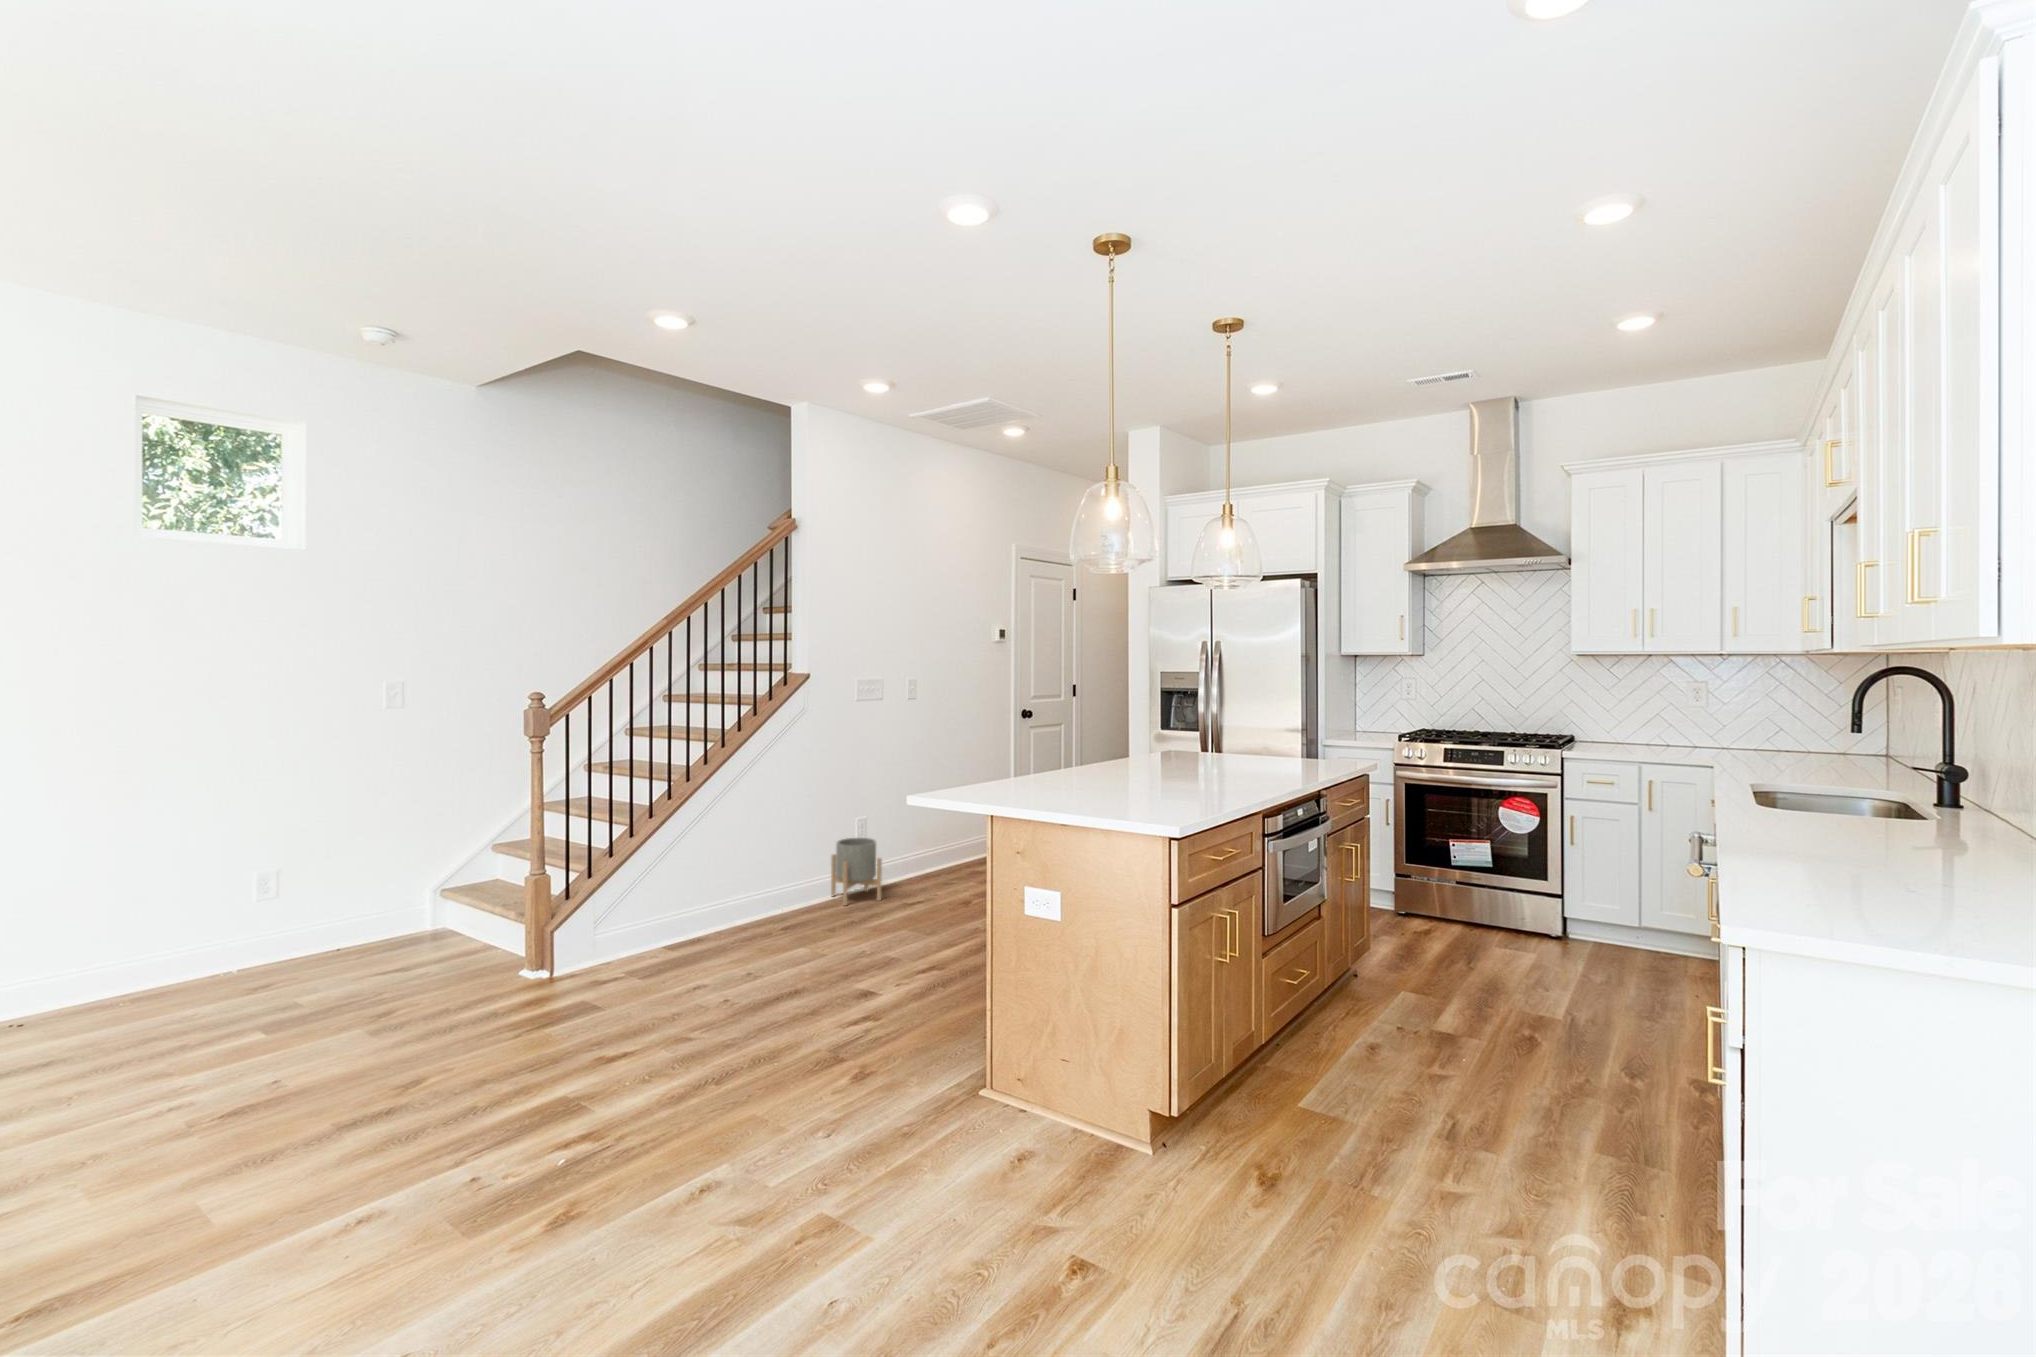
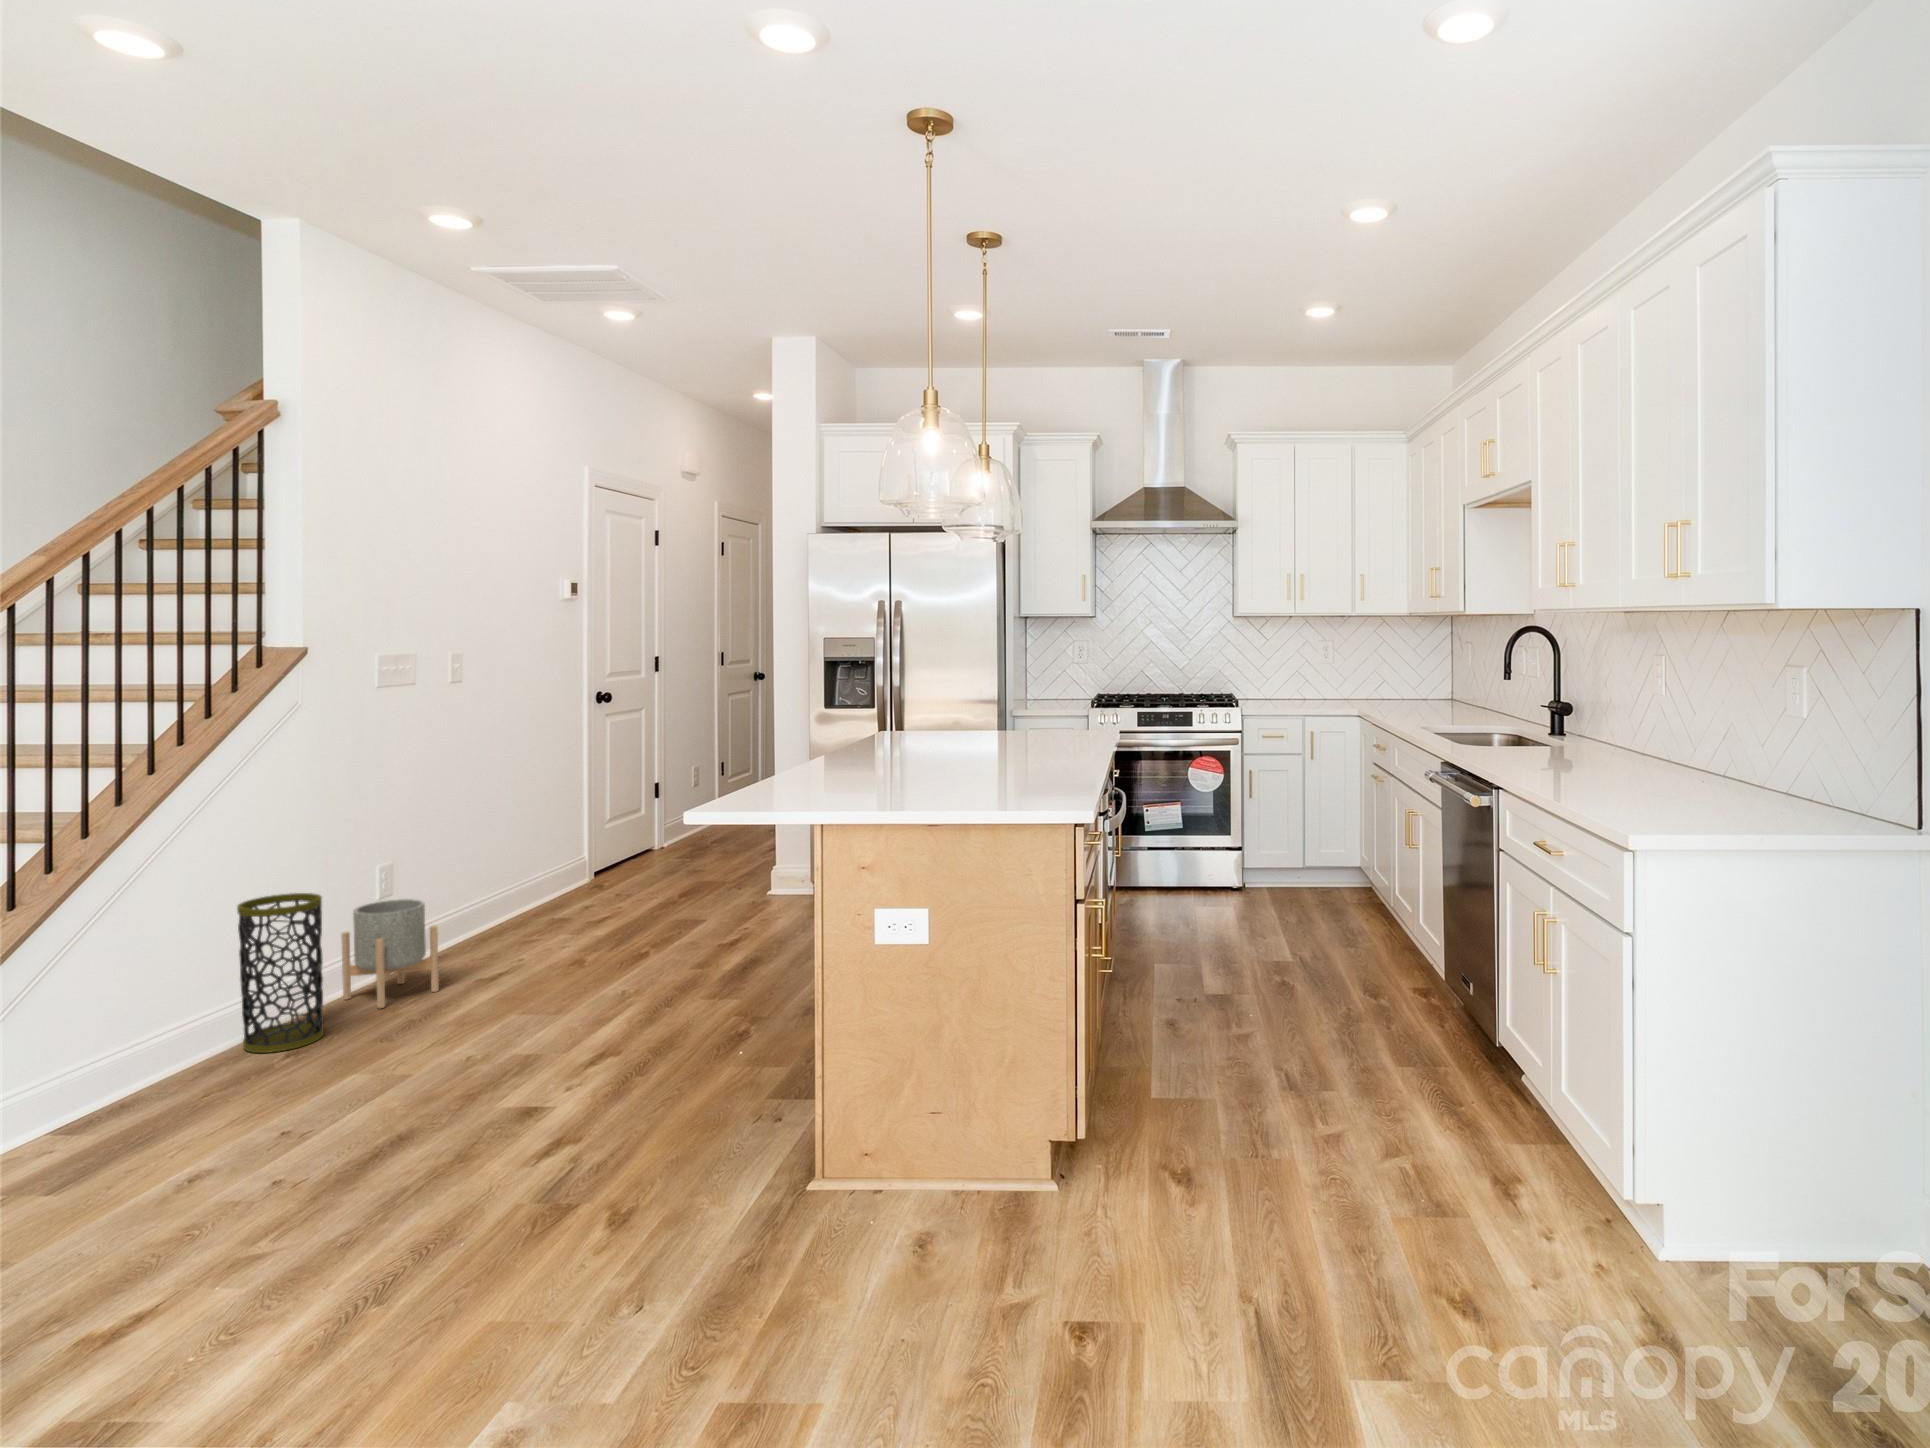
trash can: none [765,827,809,922] -> present [237,893,324,1053]

